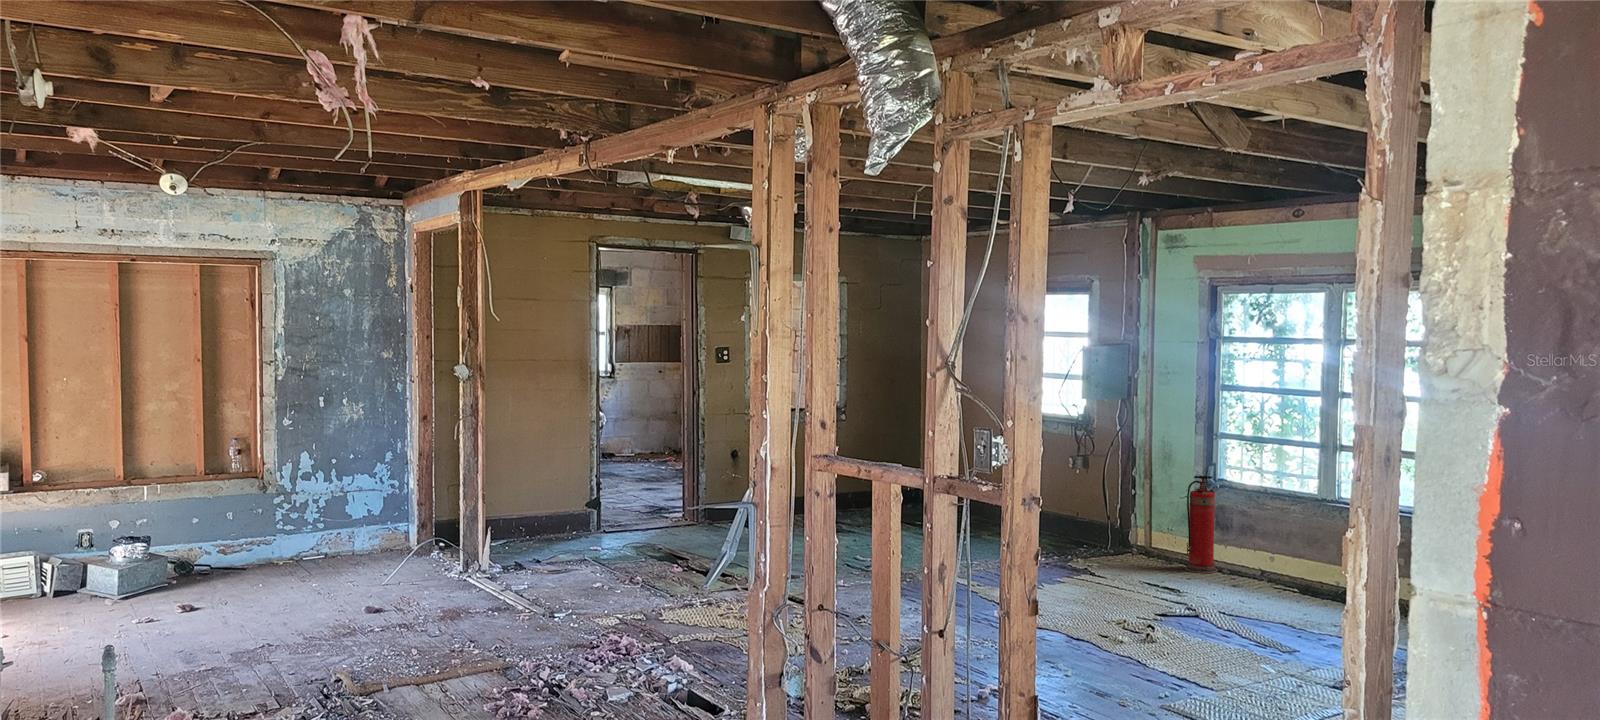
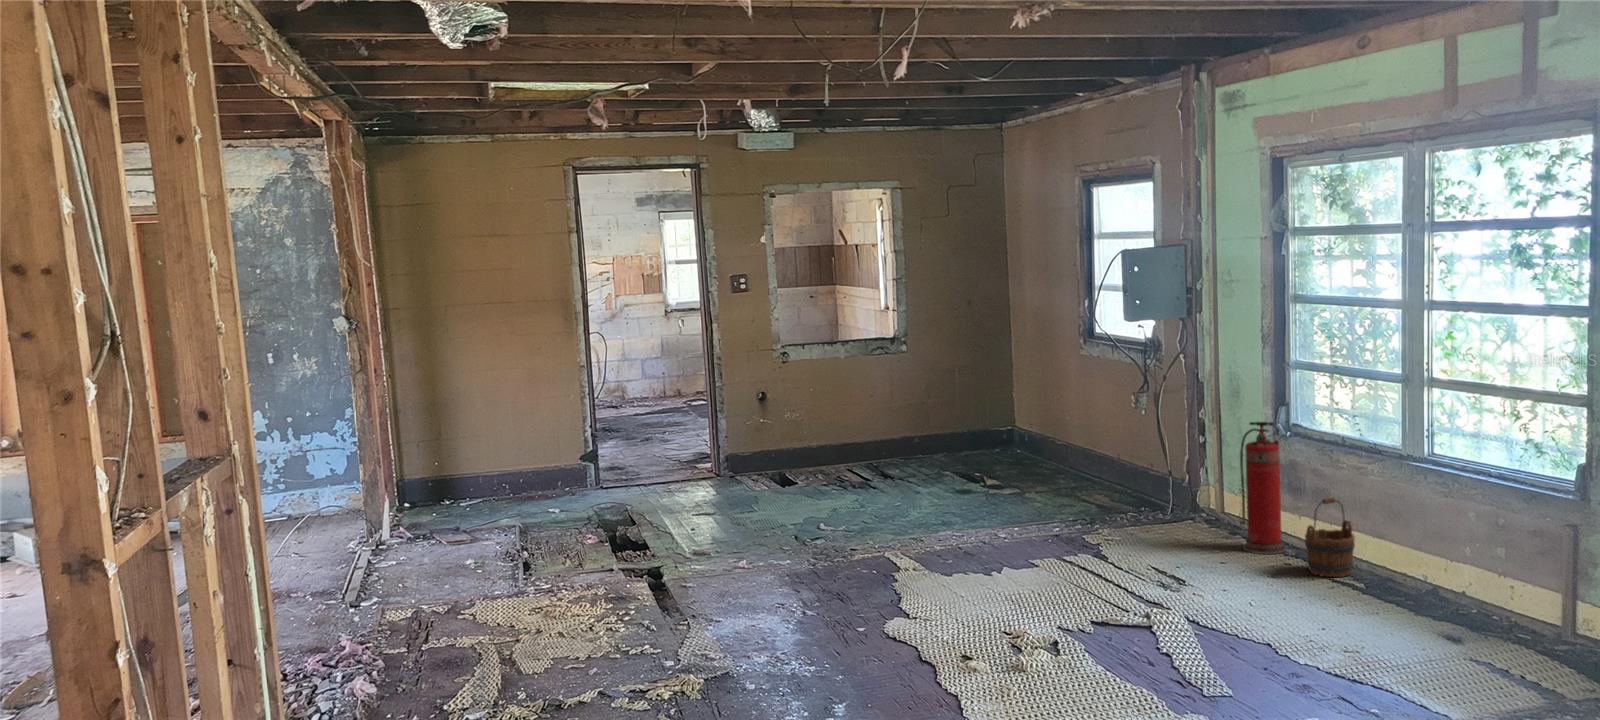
wooden bucket: none [1248,530,1284,588] -> present [1305,498,1355,577]

